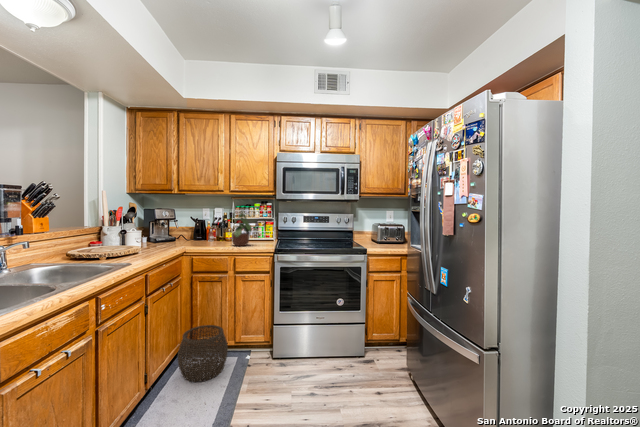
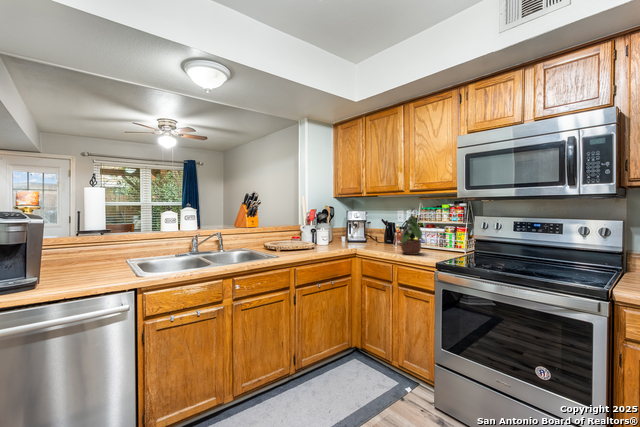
woven basket: present [178,325,228,382] -> none [332,332,381,392]

